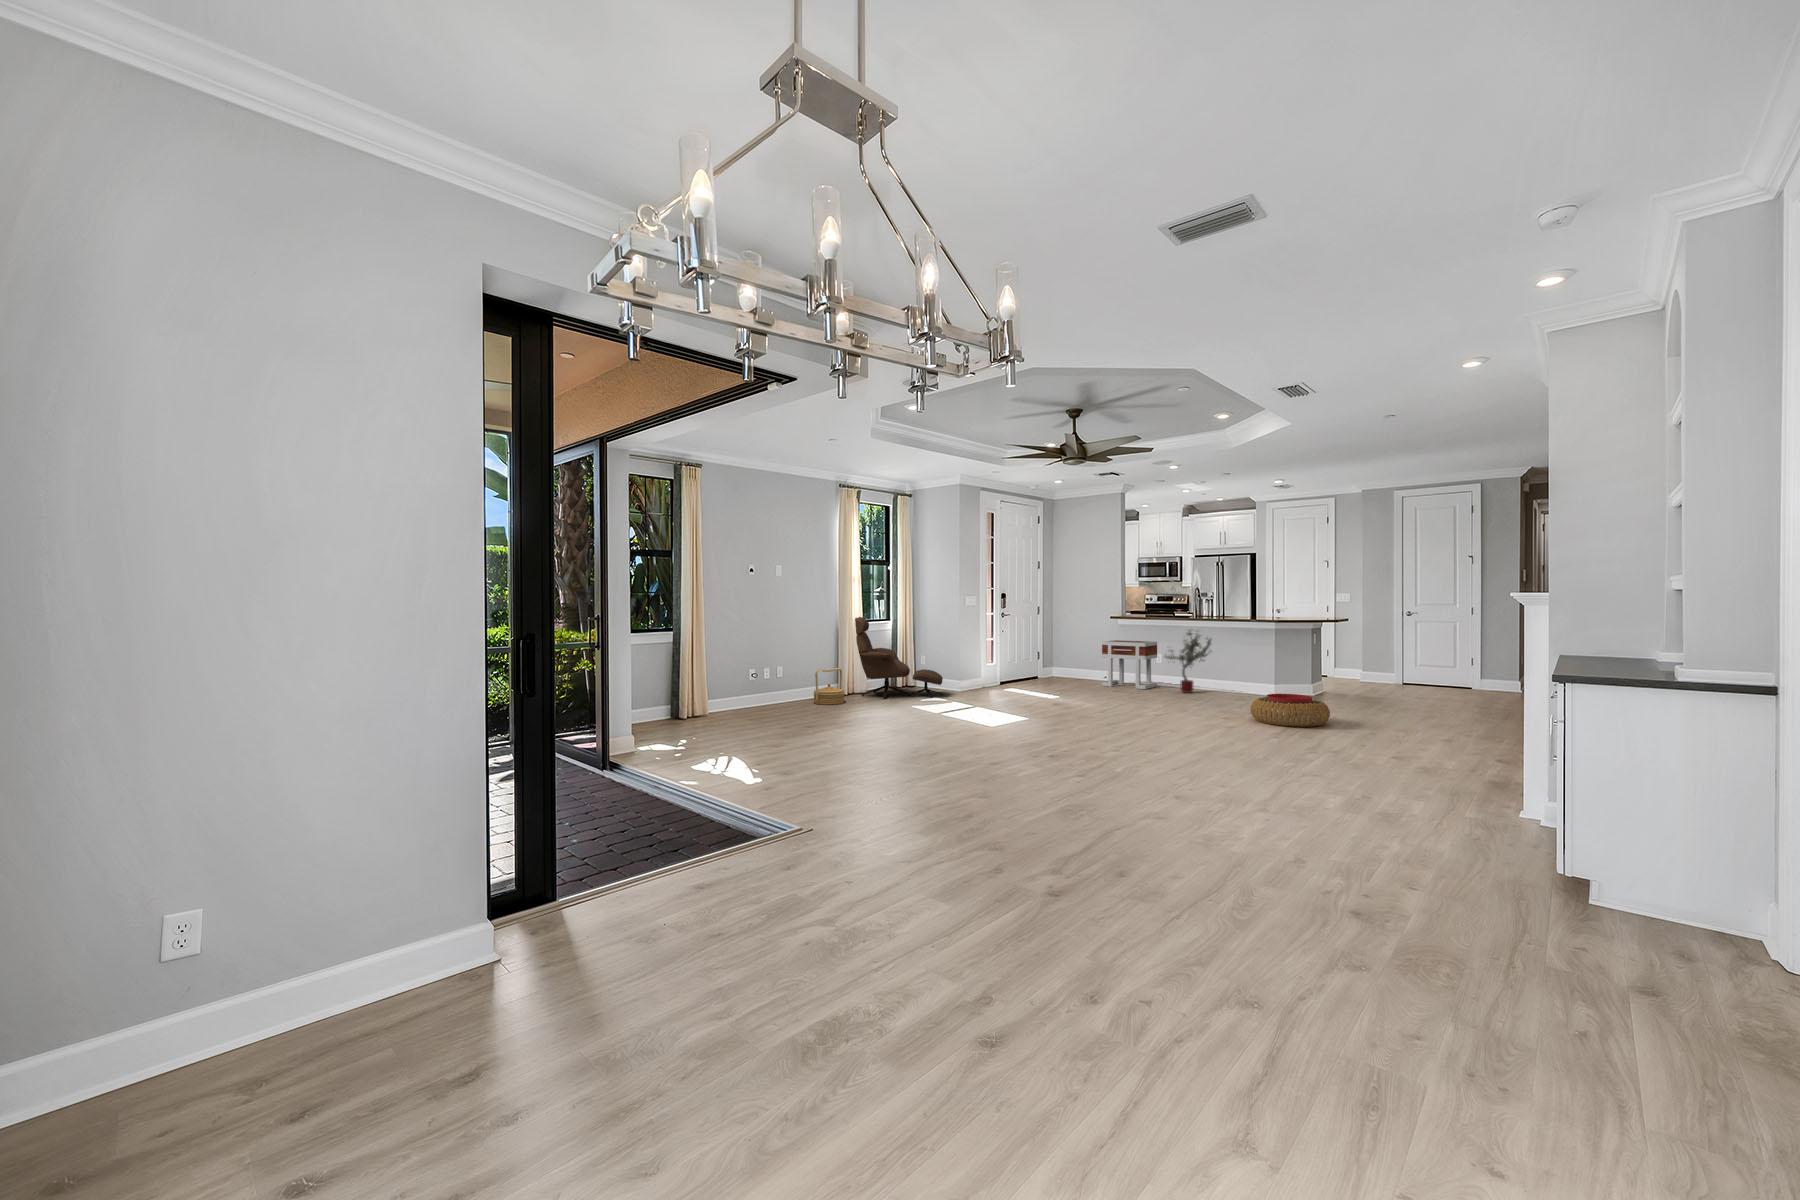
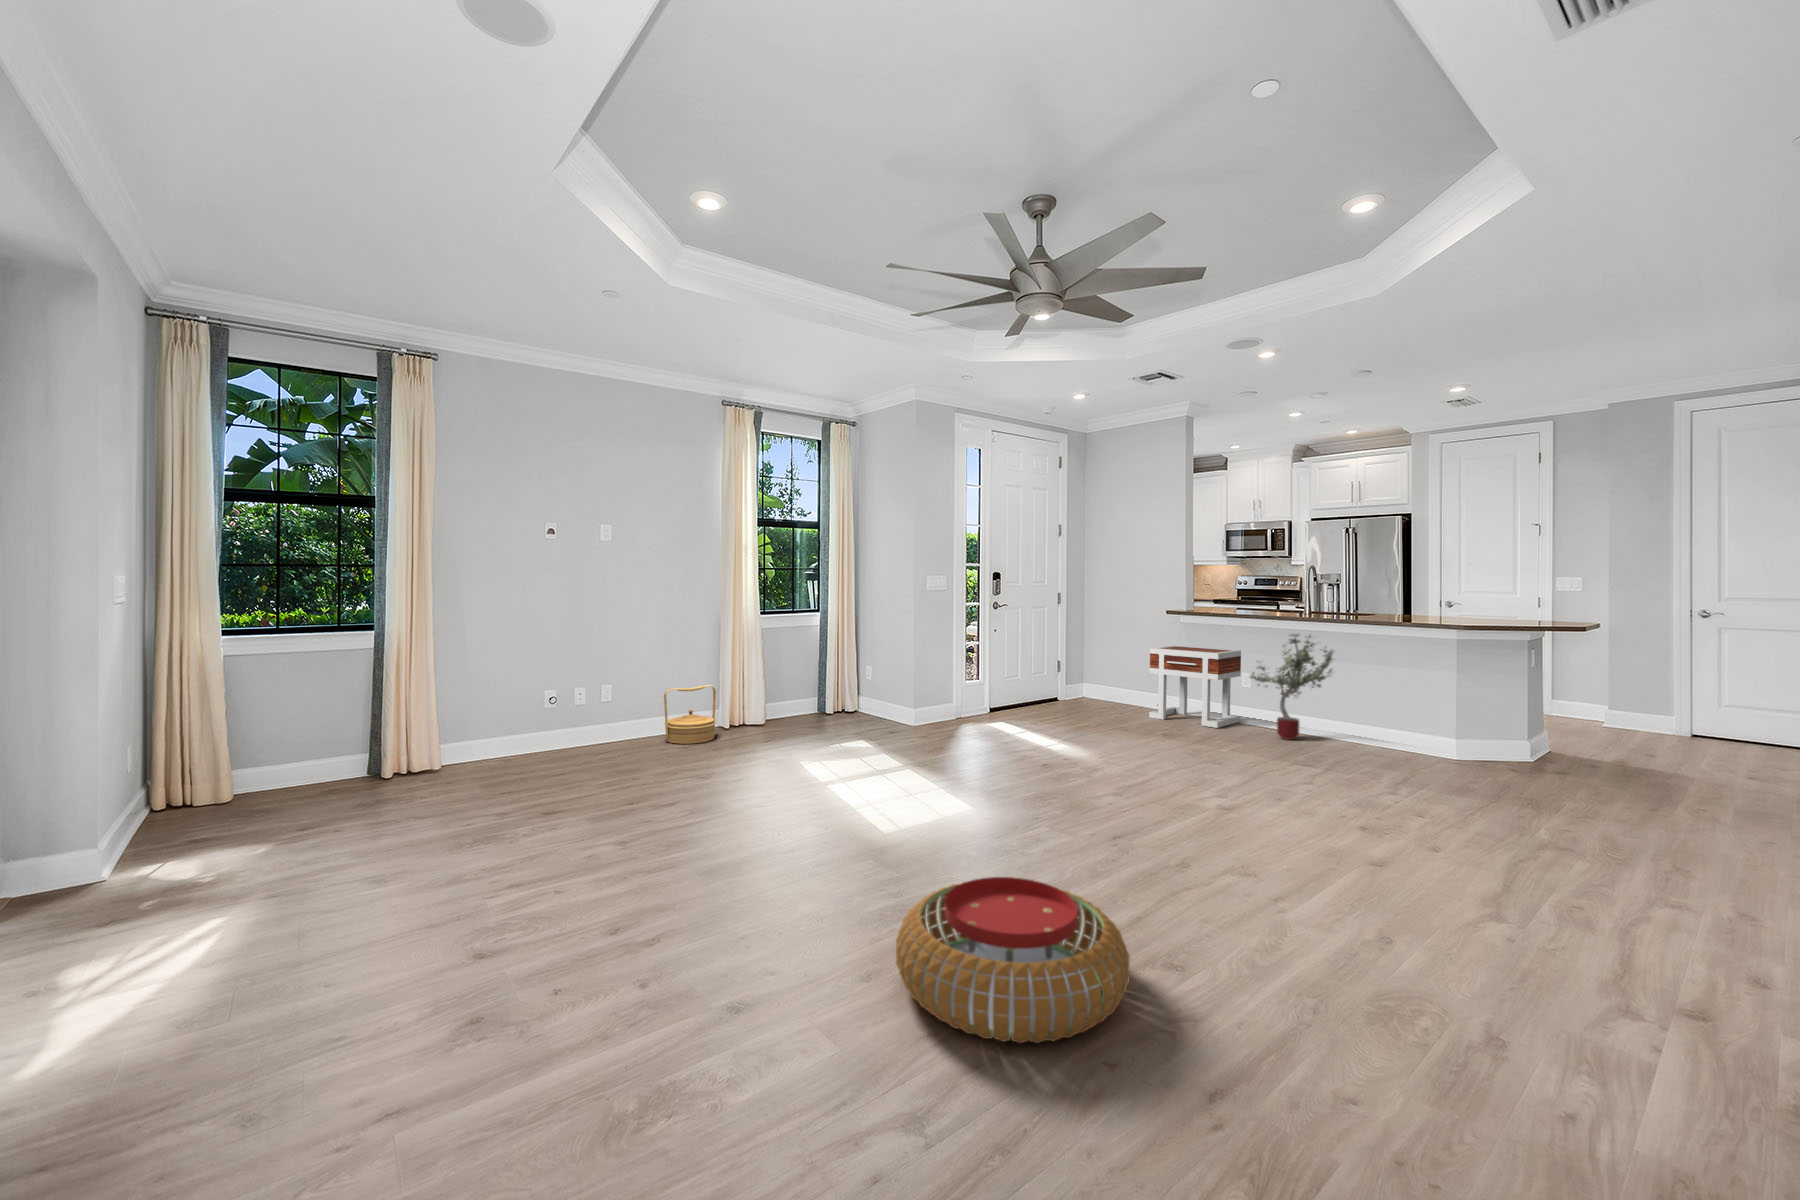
lounge chair: present [855,617,943,698] -> none [745,606,885,734]
pouf: present [1250,694,1330,727] -> present [896,877,1130,1043]

